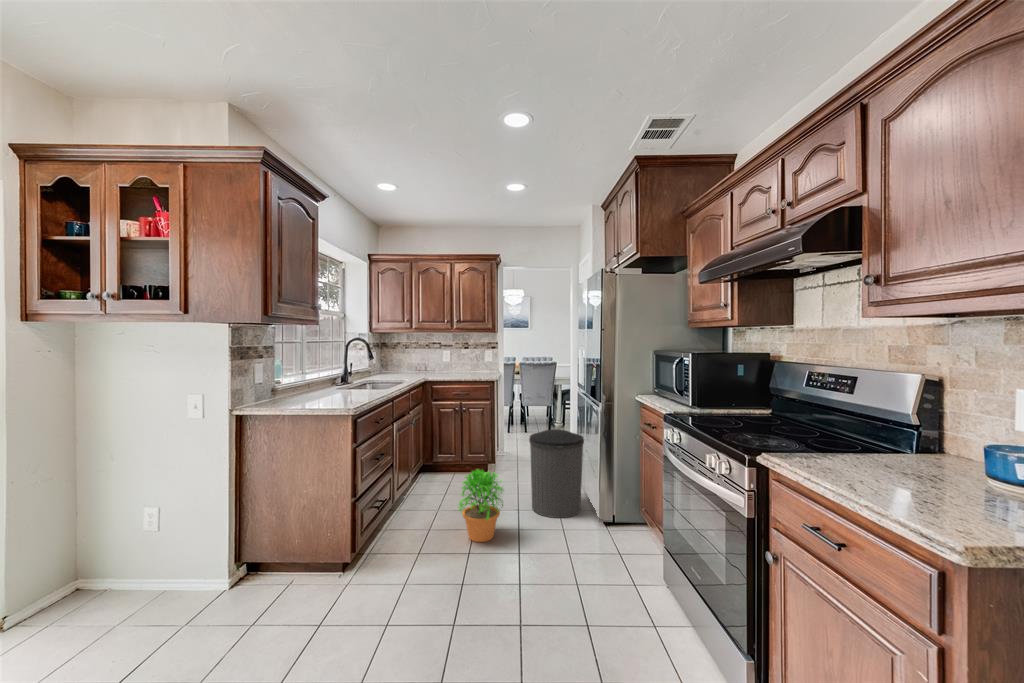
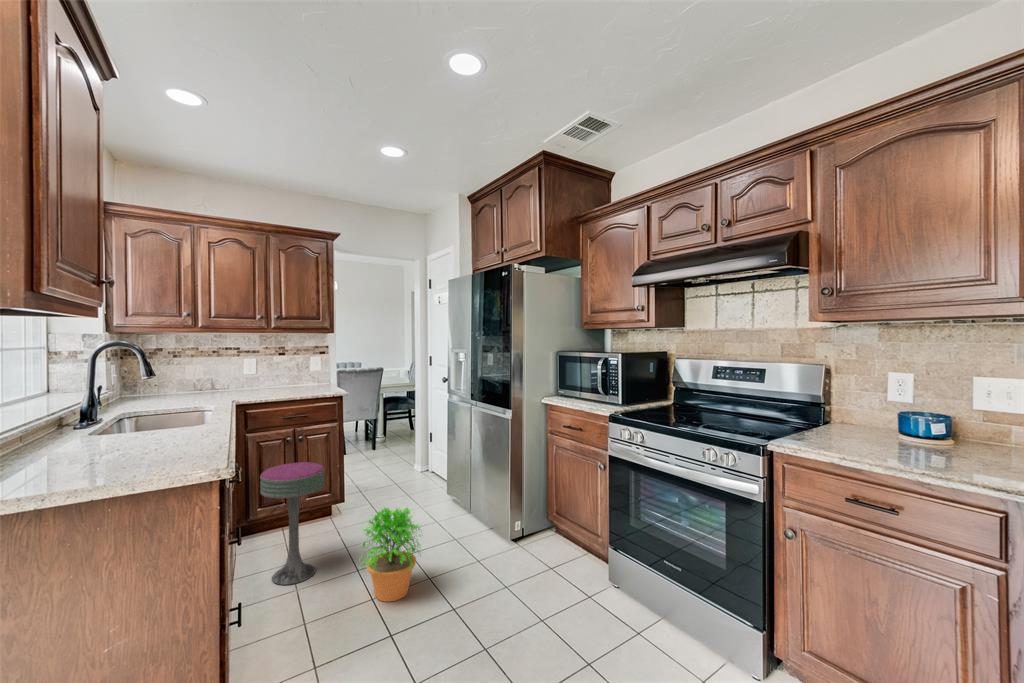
bar stool: none [412,427,455,514] -> present [260,462,325,585]
trash can: present [529,429,584,518] -> none [417,444,480,548]

